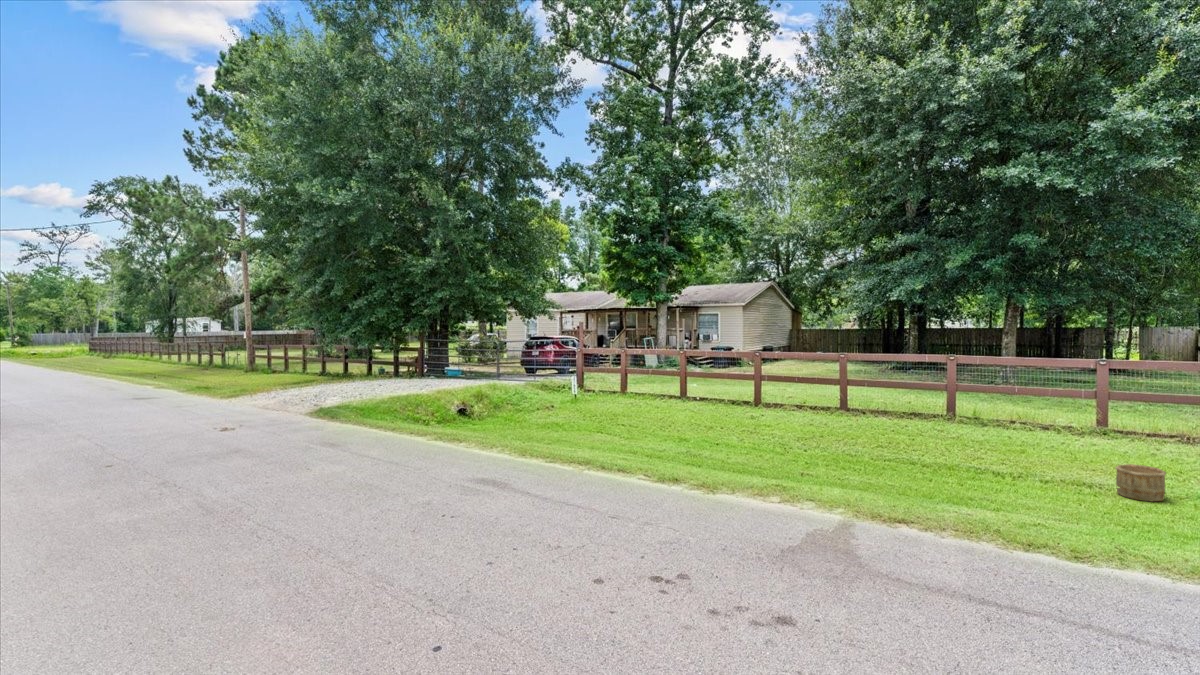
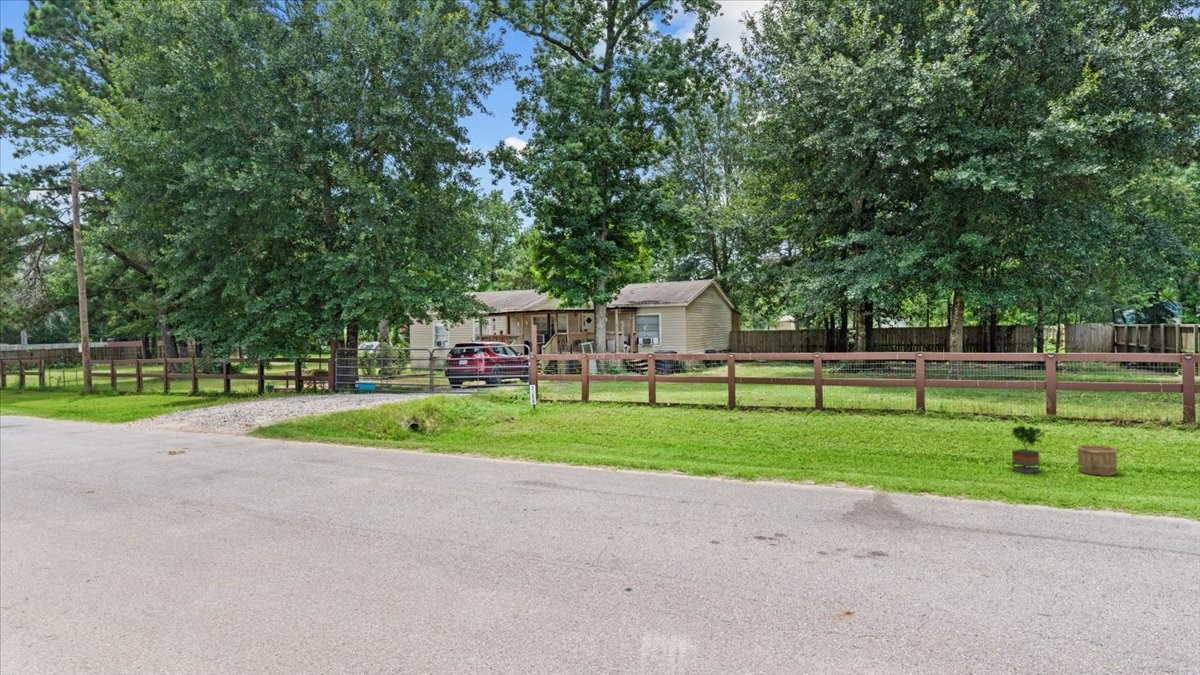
potted tree: none [1035,439,1077,494] -> present [1012,426,1044,474]

